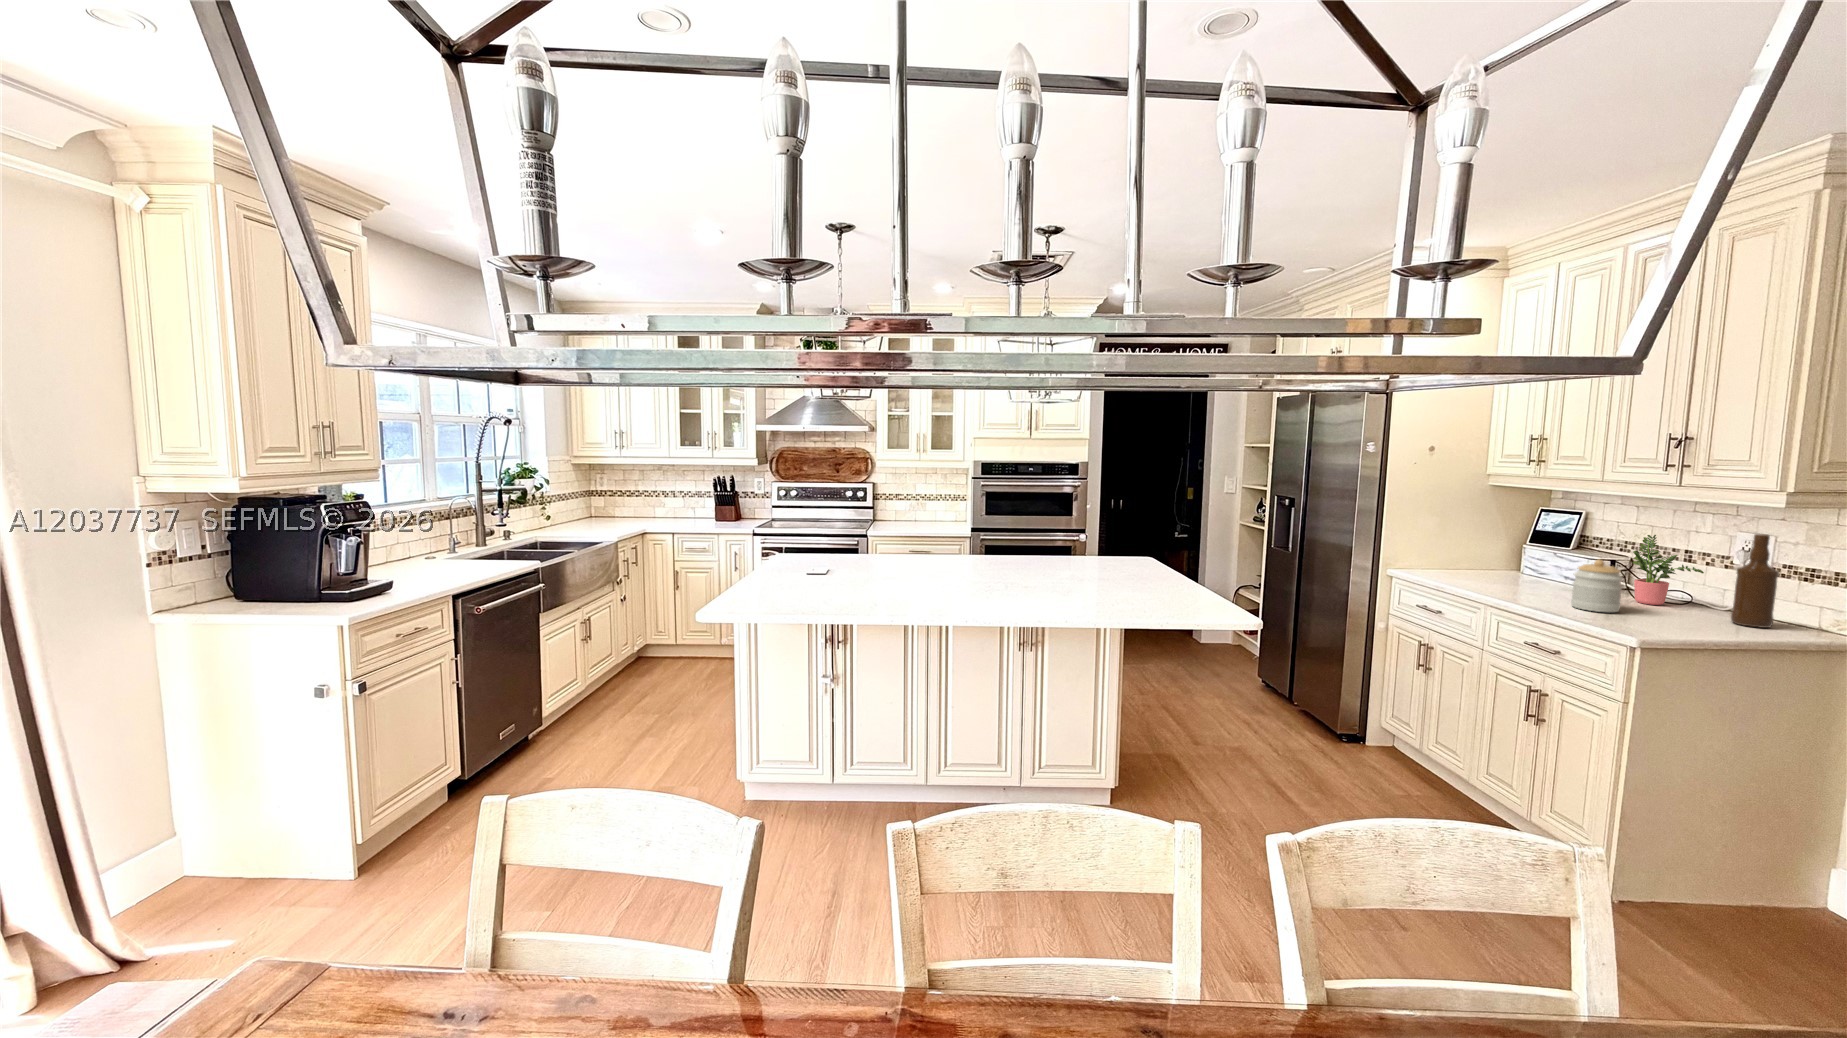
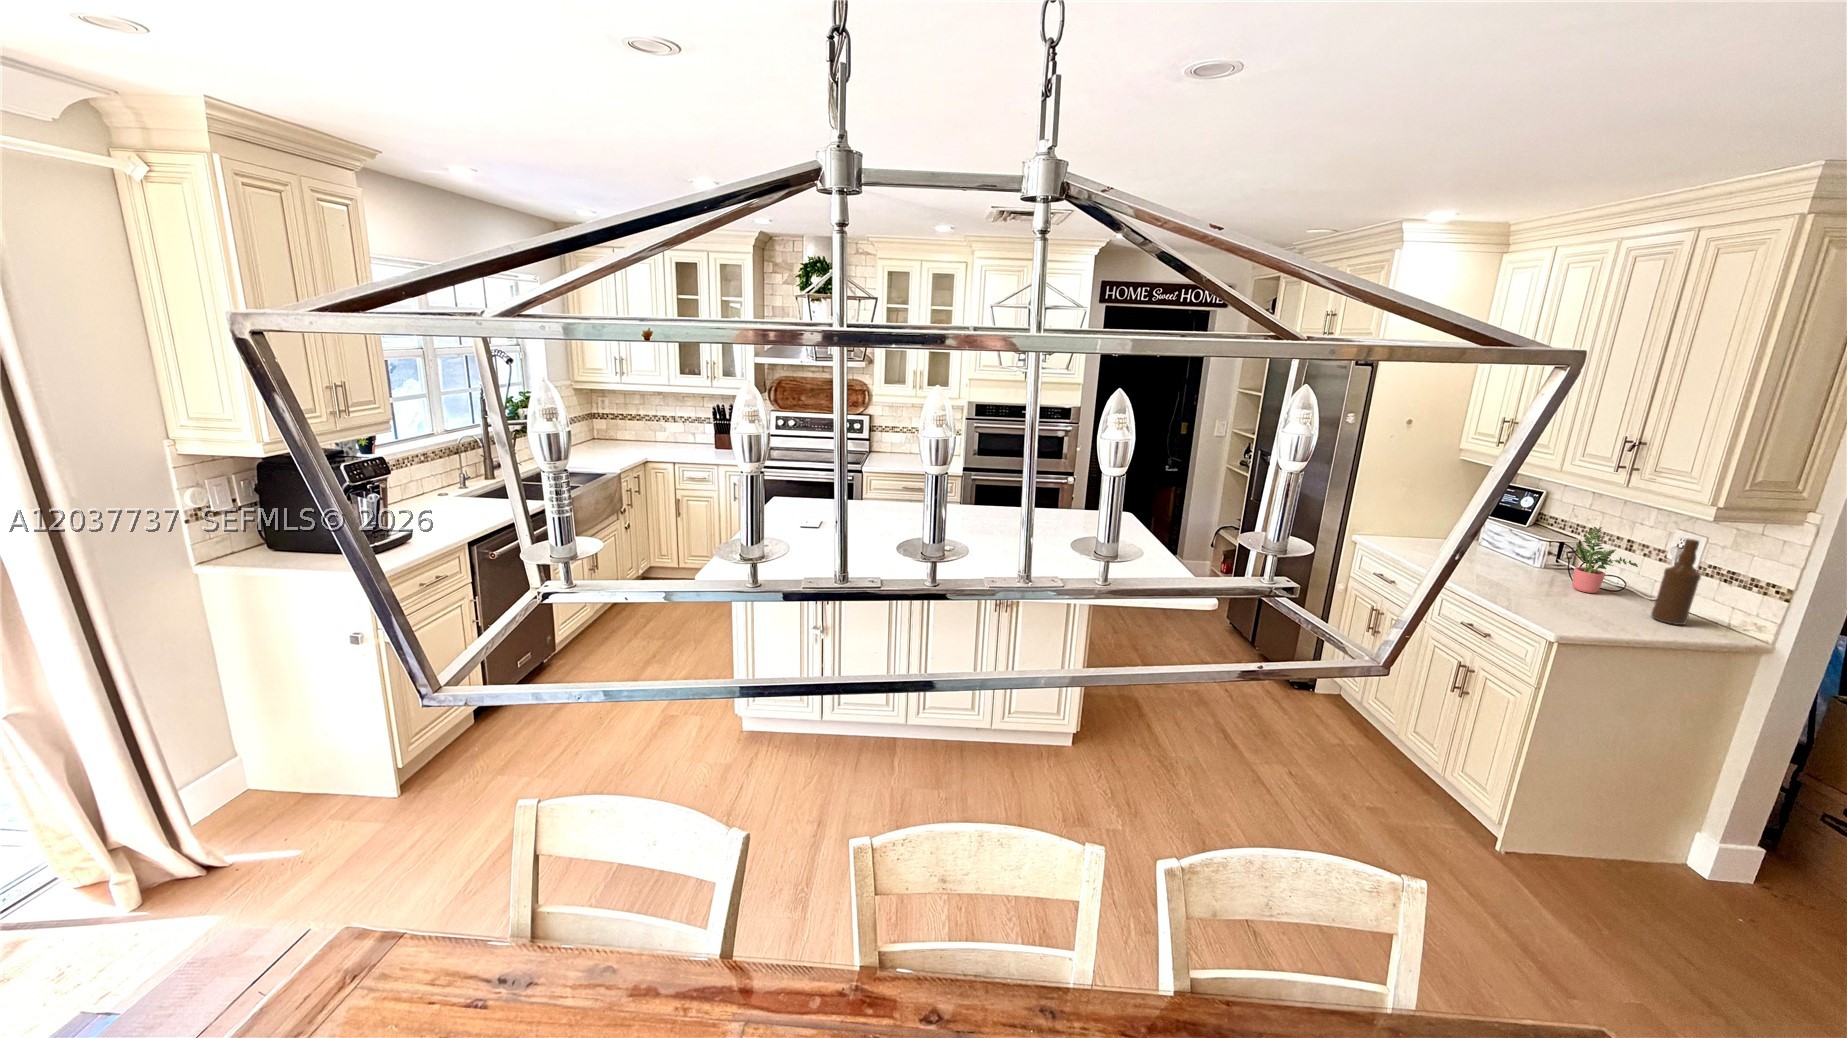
jar: present [1571,560,1623,612] -> none [1510,552,1560,602]

